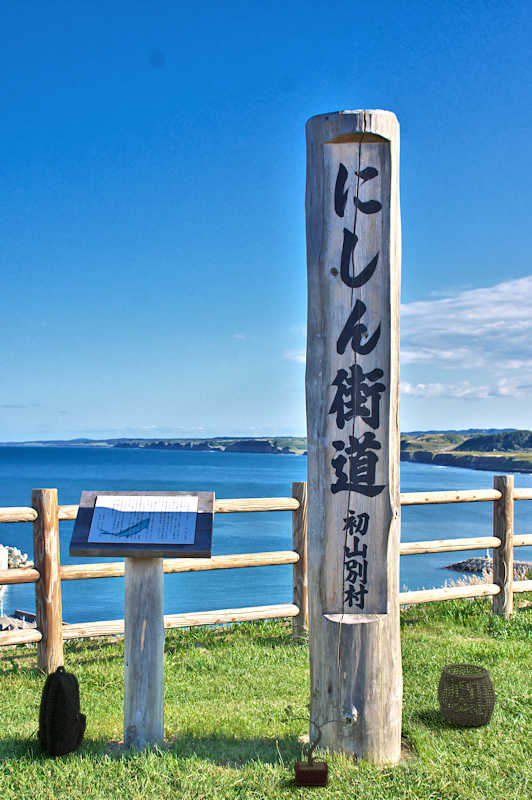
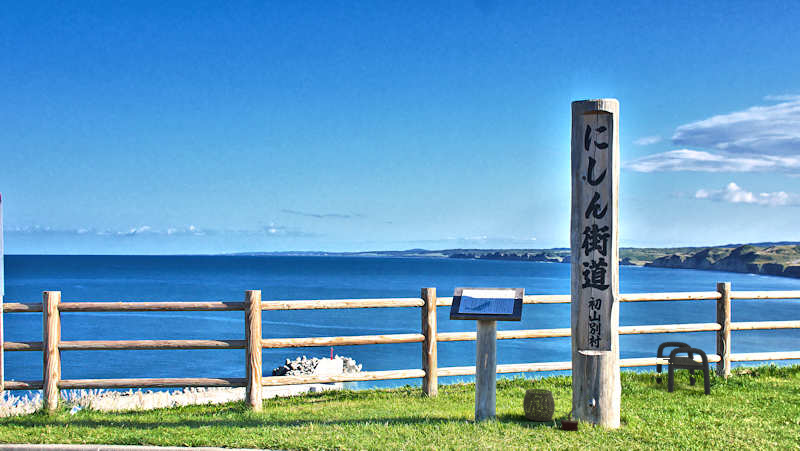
bench: none [417,553,502,639] -> present [656,342,711,395]
woven basket: present [437,664,495,726] -> present [523,389,555,421]
backpack: present [36,666,86,755] -> none [434,371,459,412]

